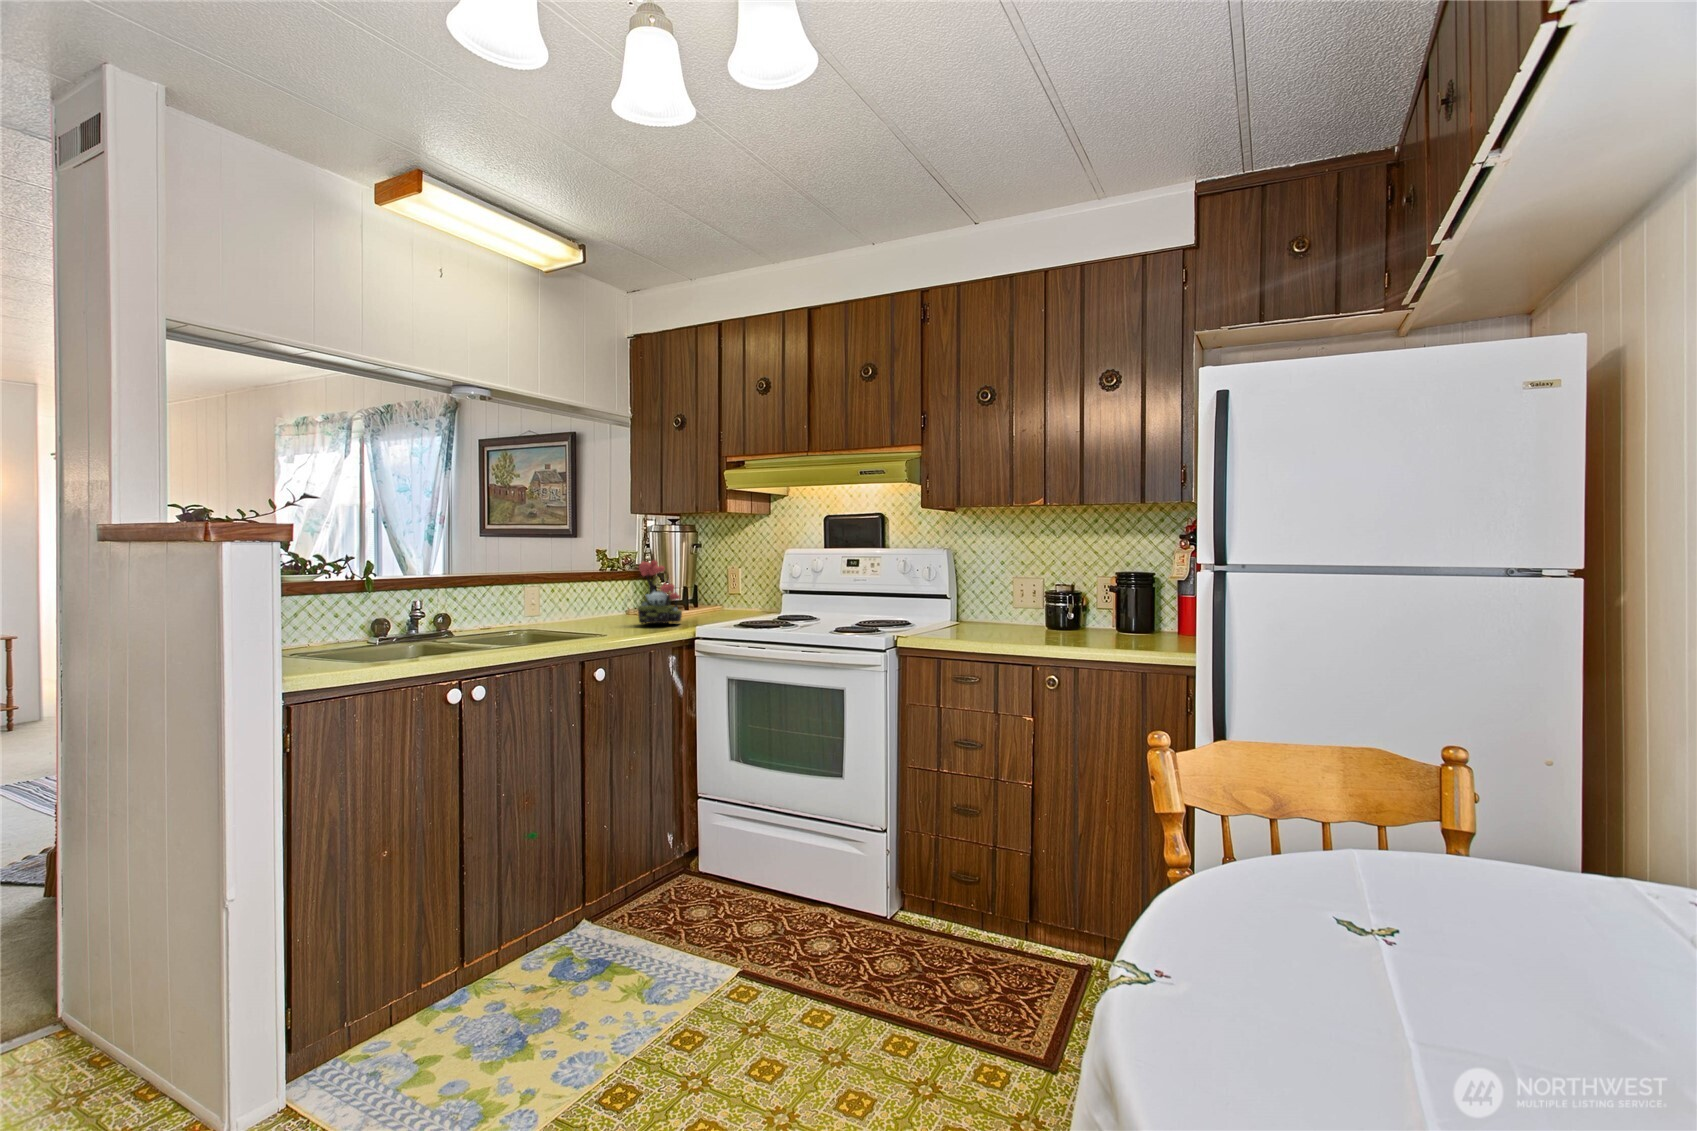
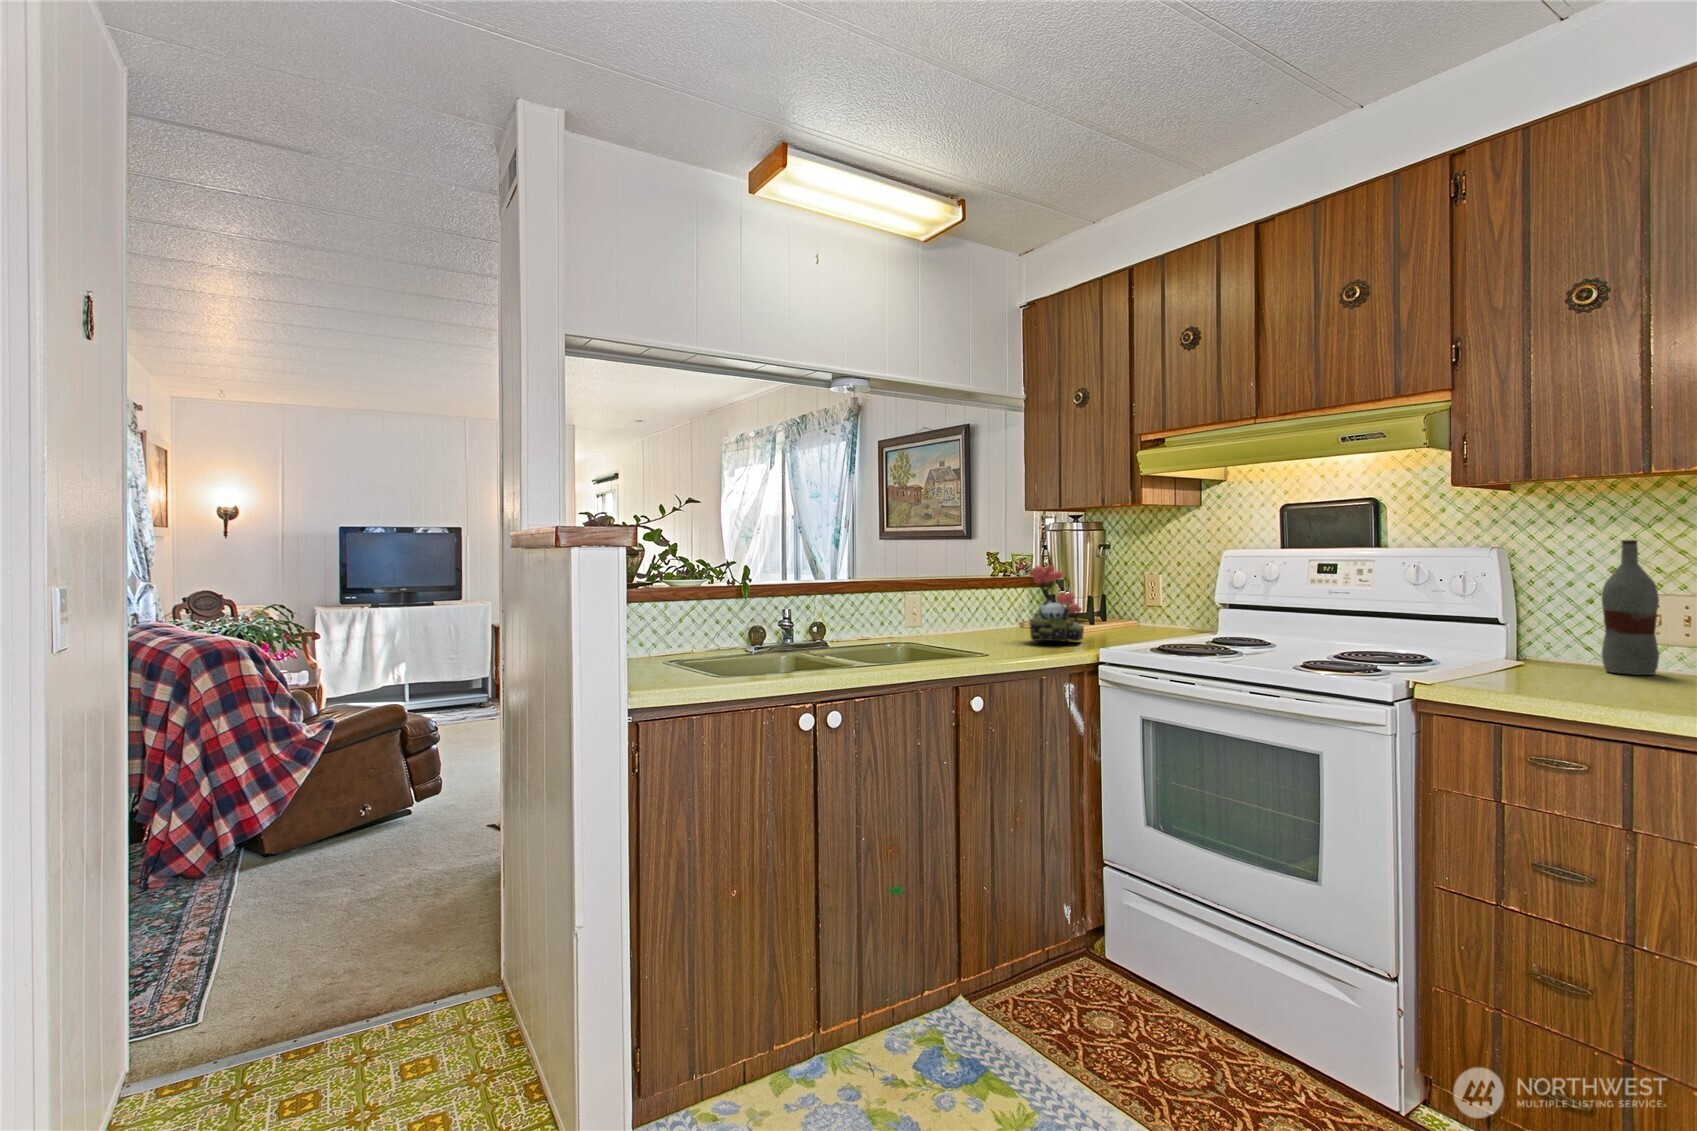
bottle: none [996,546,1021,627] -> present [1601,540,1659,675]

